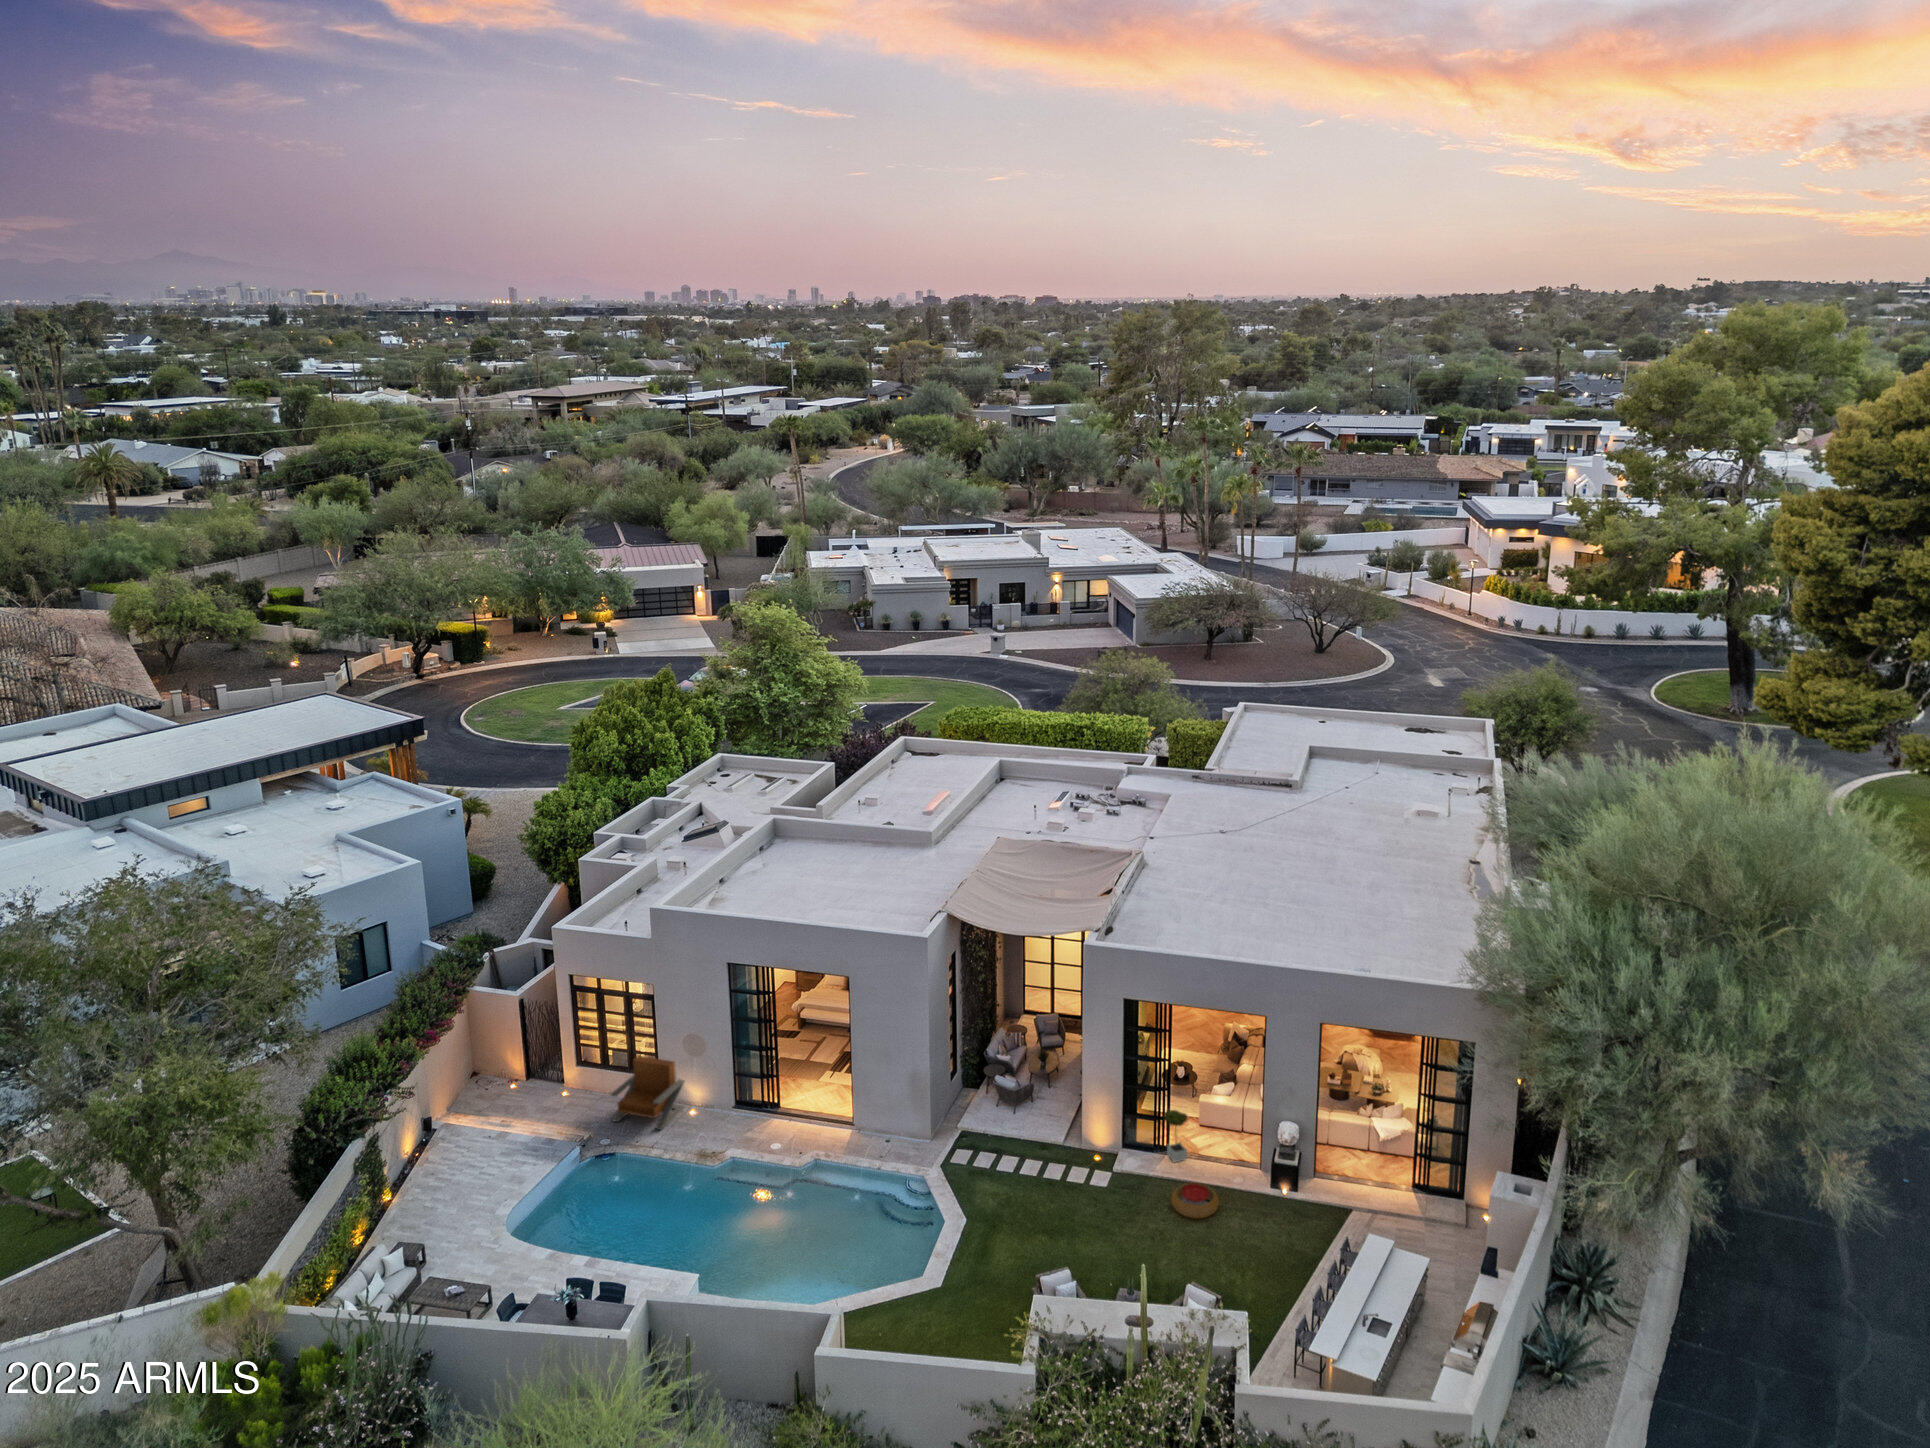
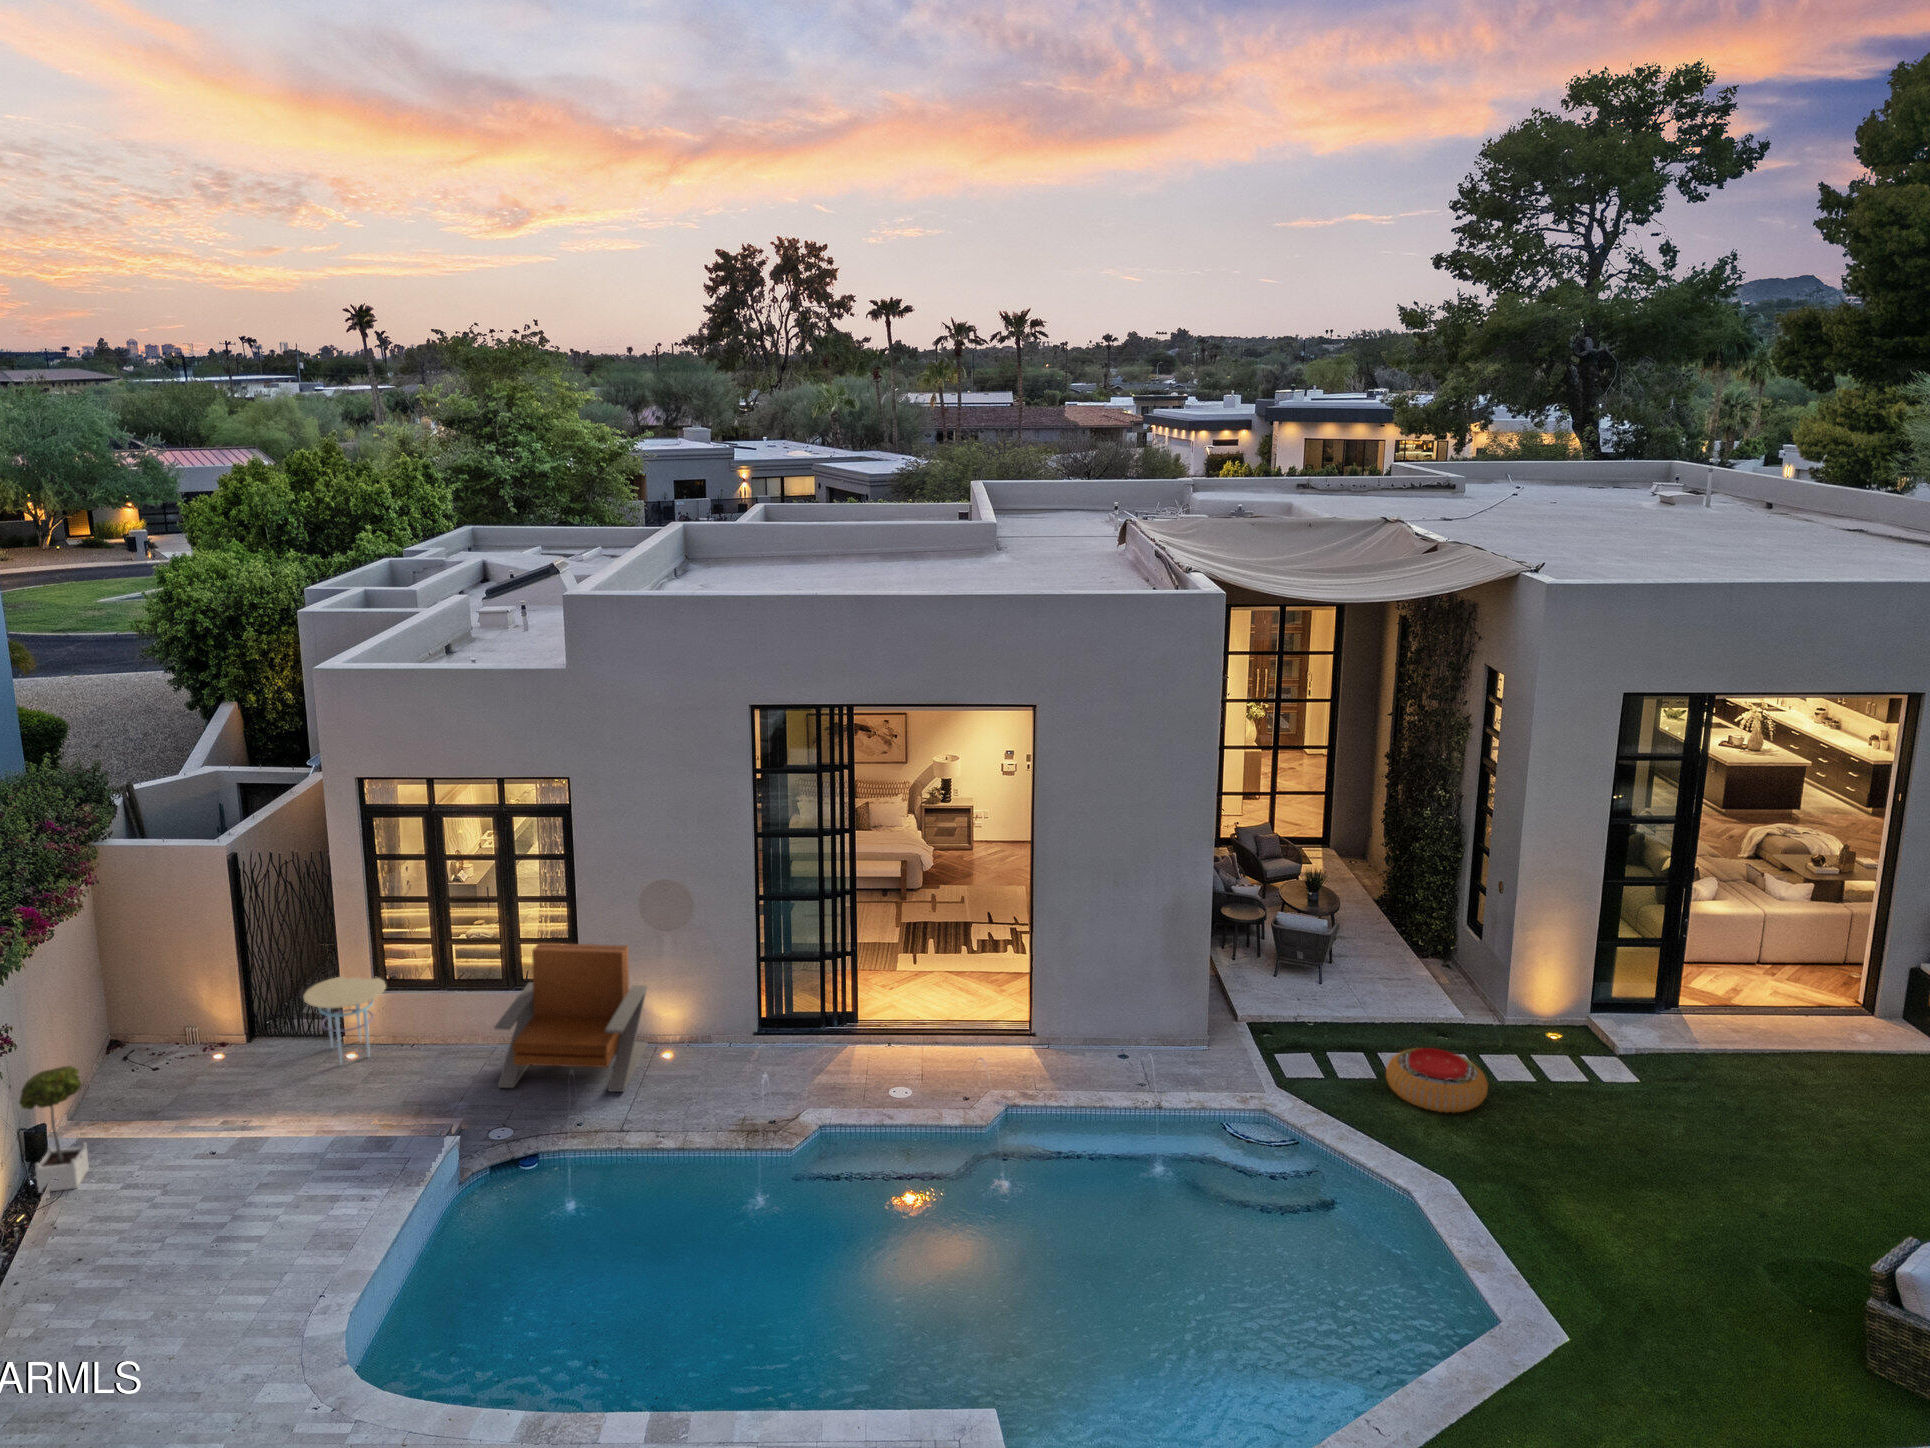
side table: none [541,1059,577,1101] -> present [304,976,386,1064]
potted tree: present [1164,1110,1187,1162] -> present [19,1066,89,1193]
pouf: present [1171,1183,1219,1219] -> present [1386,1048,1488,1112]

